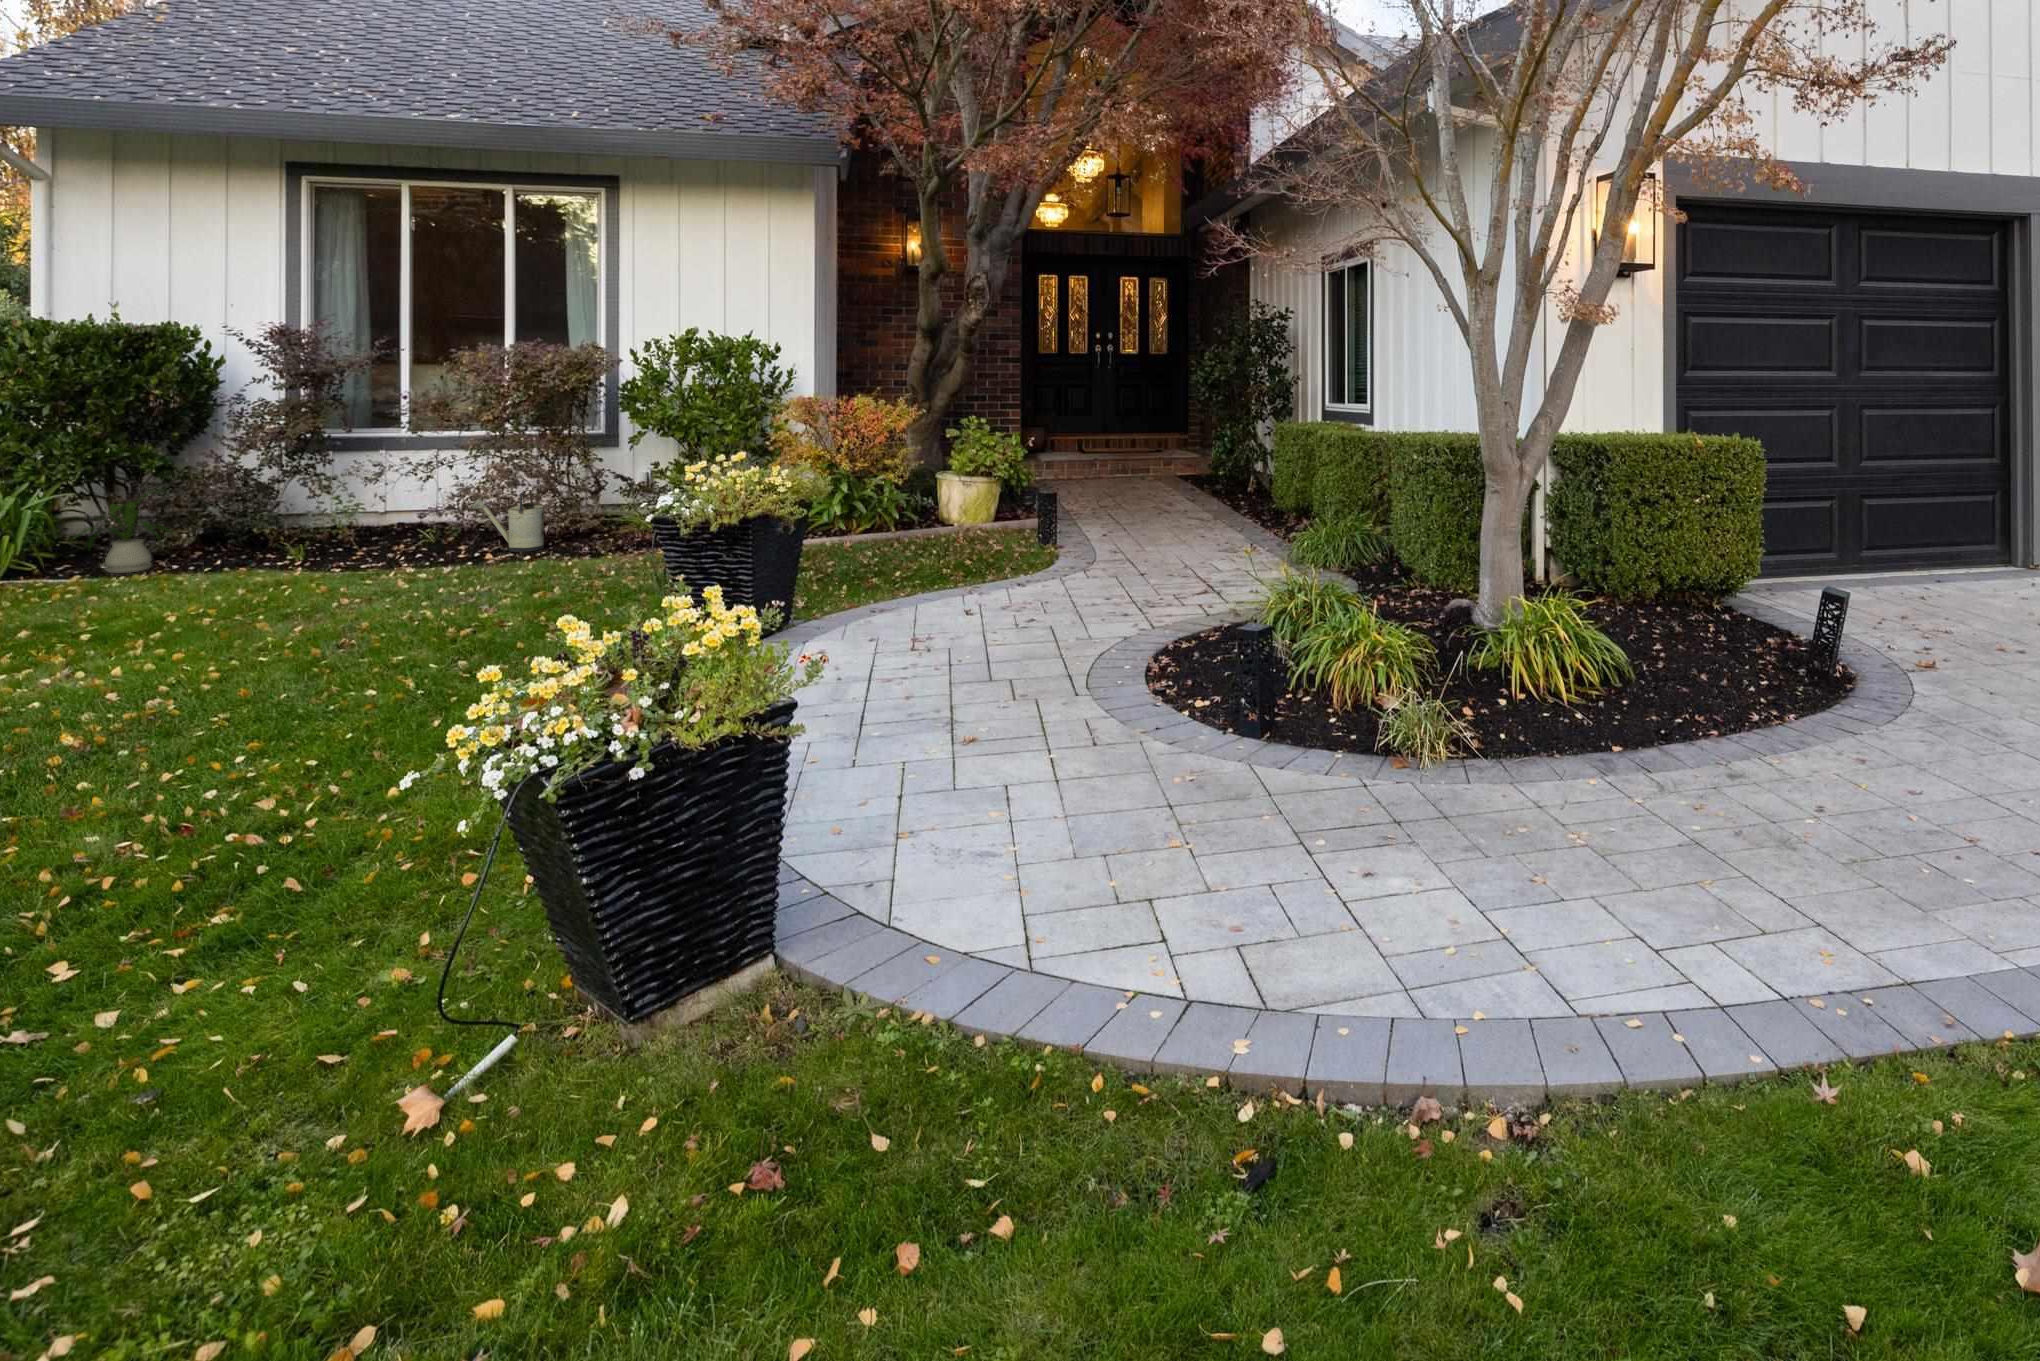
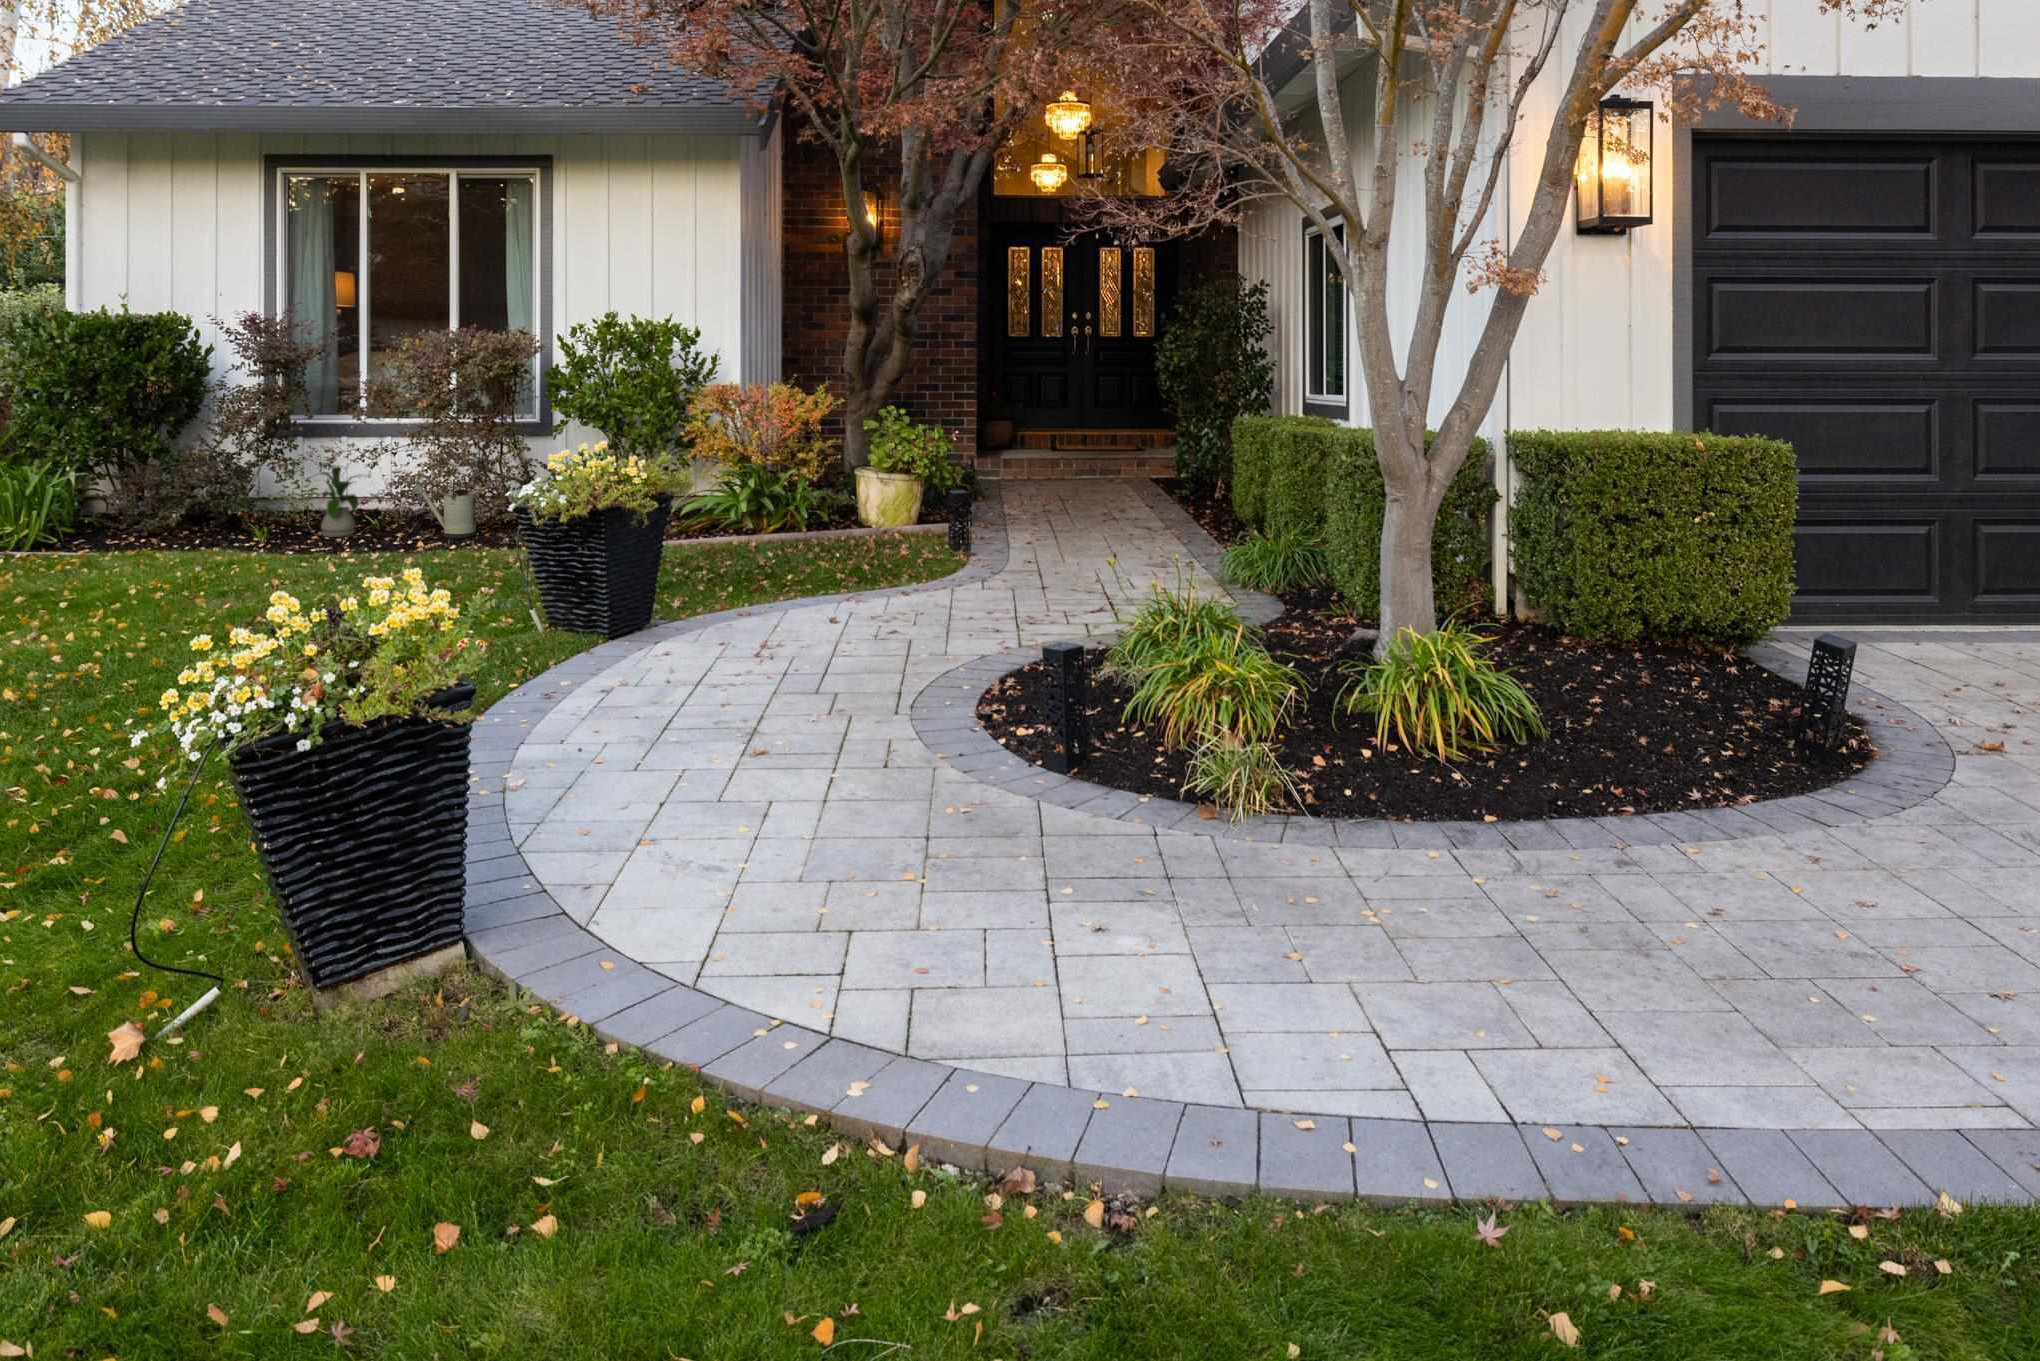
house plant: present [70,489,172,573] -> present [318,466,360,537]

